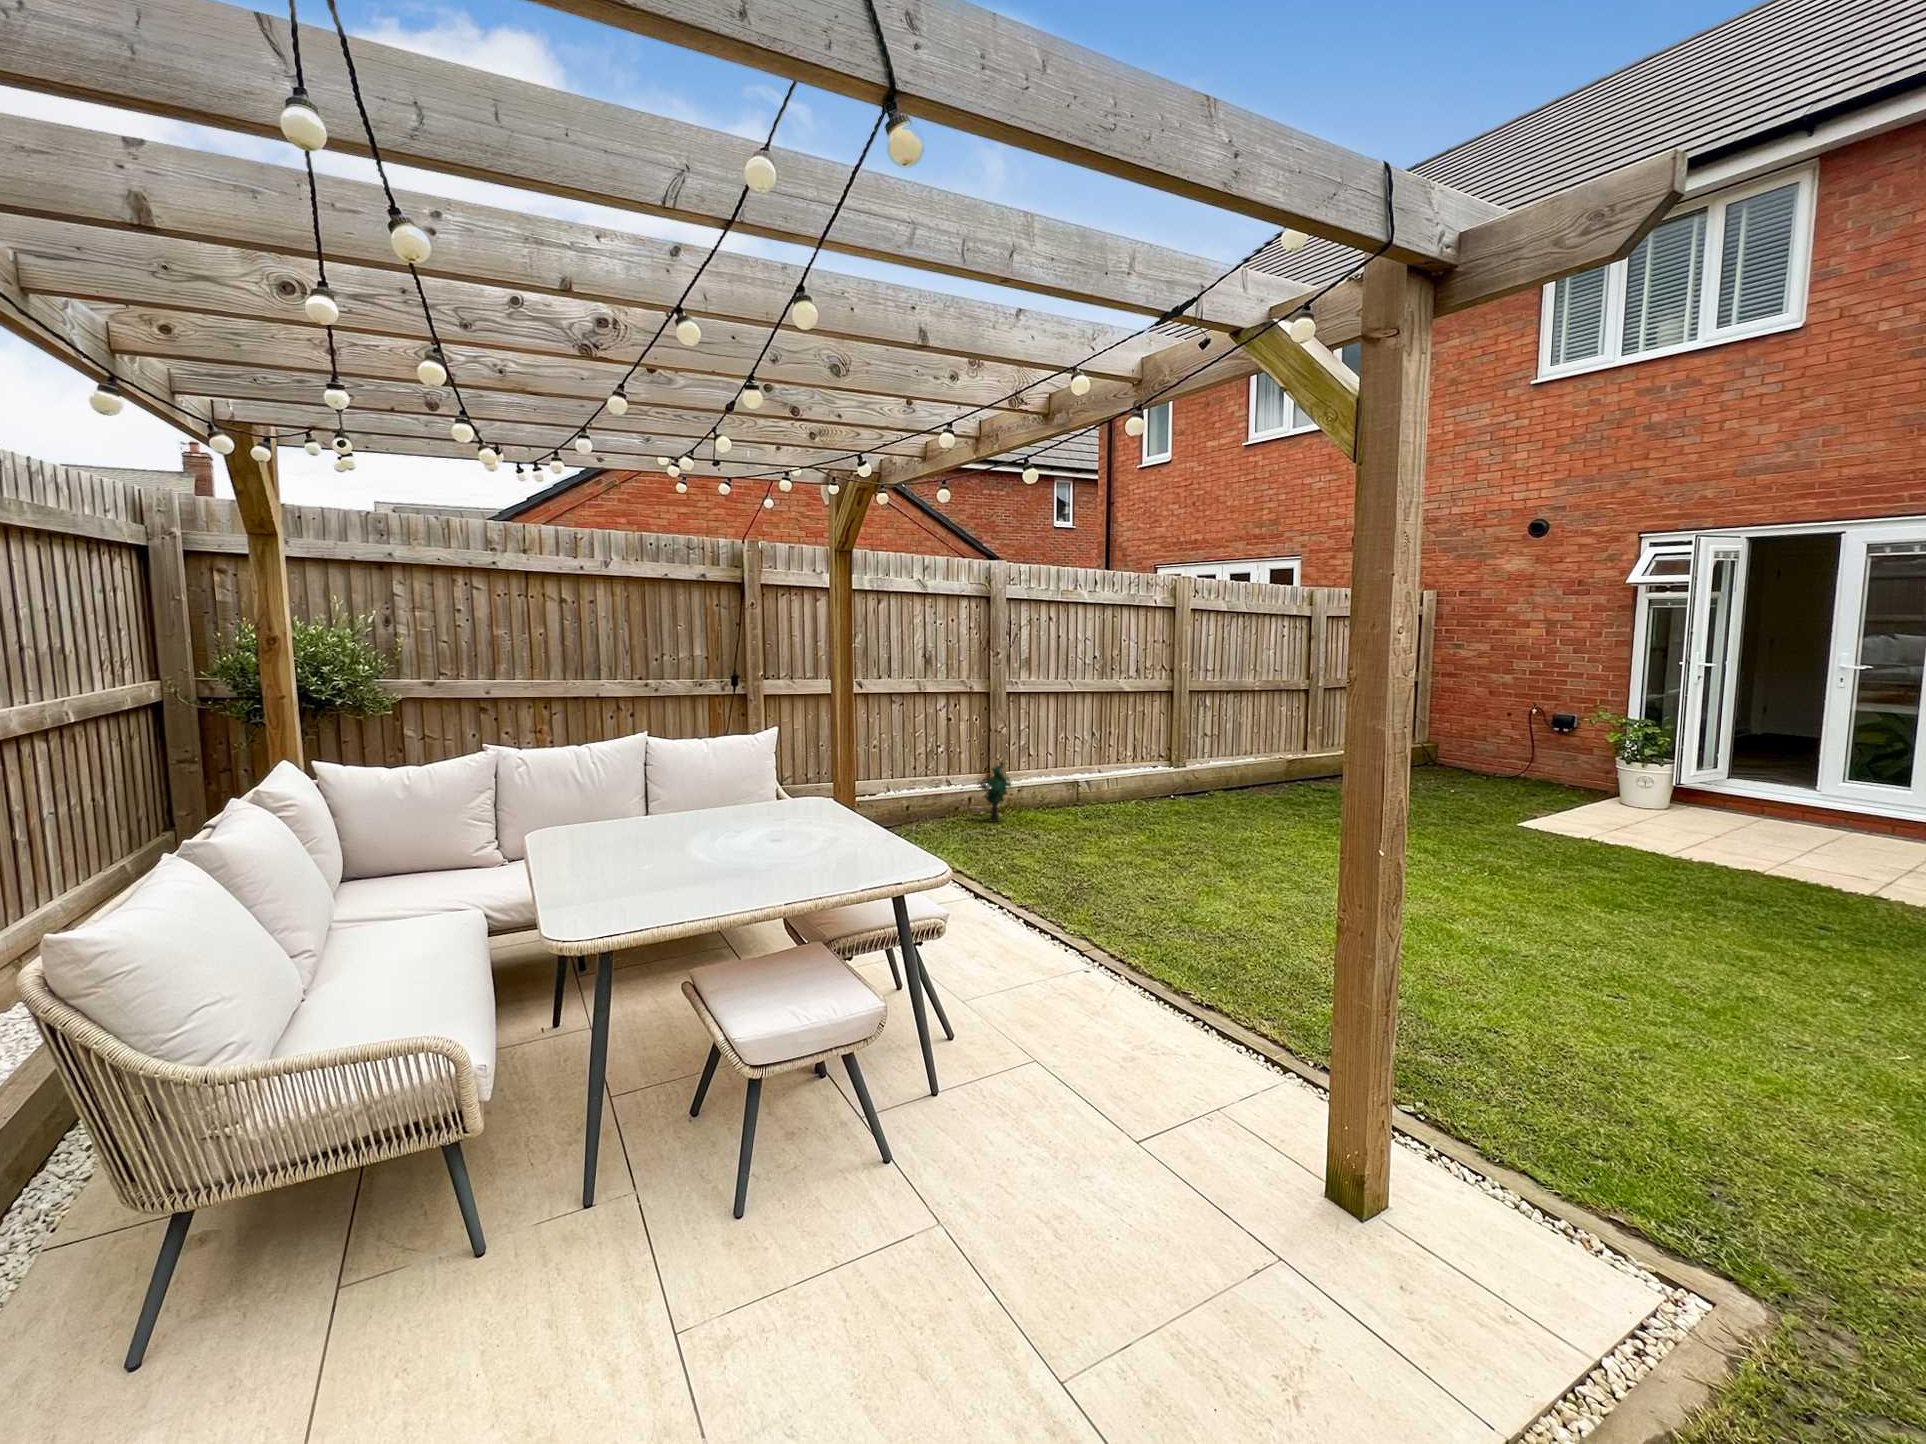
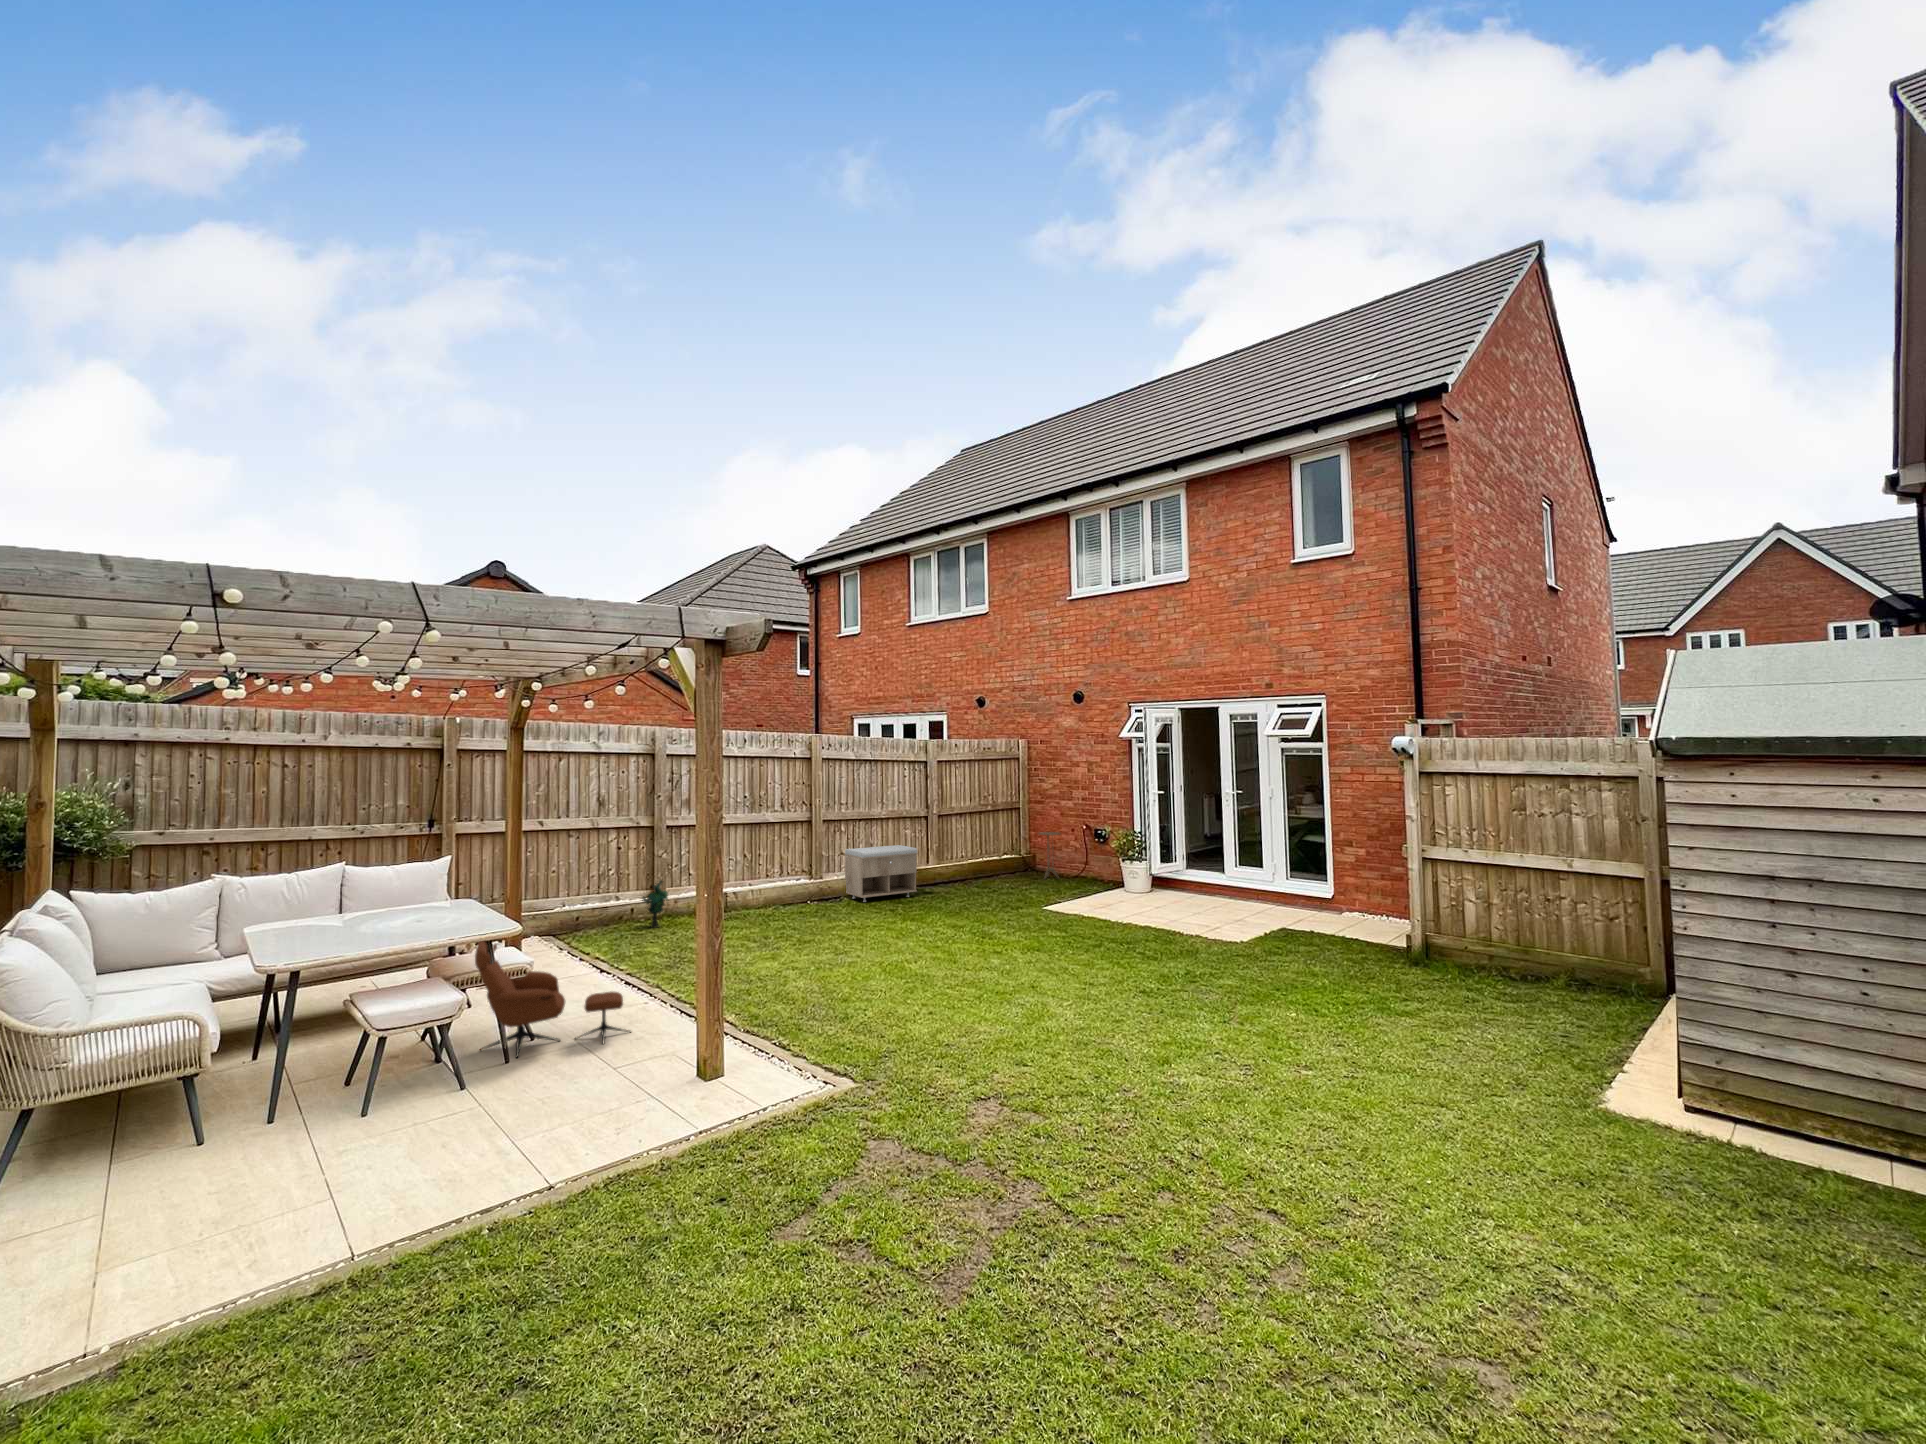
side table: none [1454,714,1493,777] -> present [1039,832,1060,878]
storage bench: none [1210,726,1313,799] -> present [845,845,917,902]
lounge chair: none [879,874,1116,1083] -> present [475,941,631,1057]

